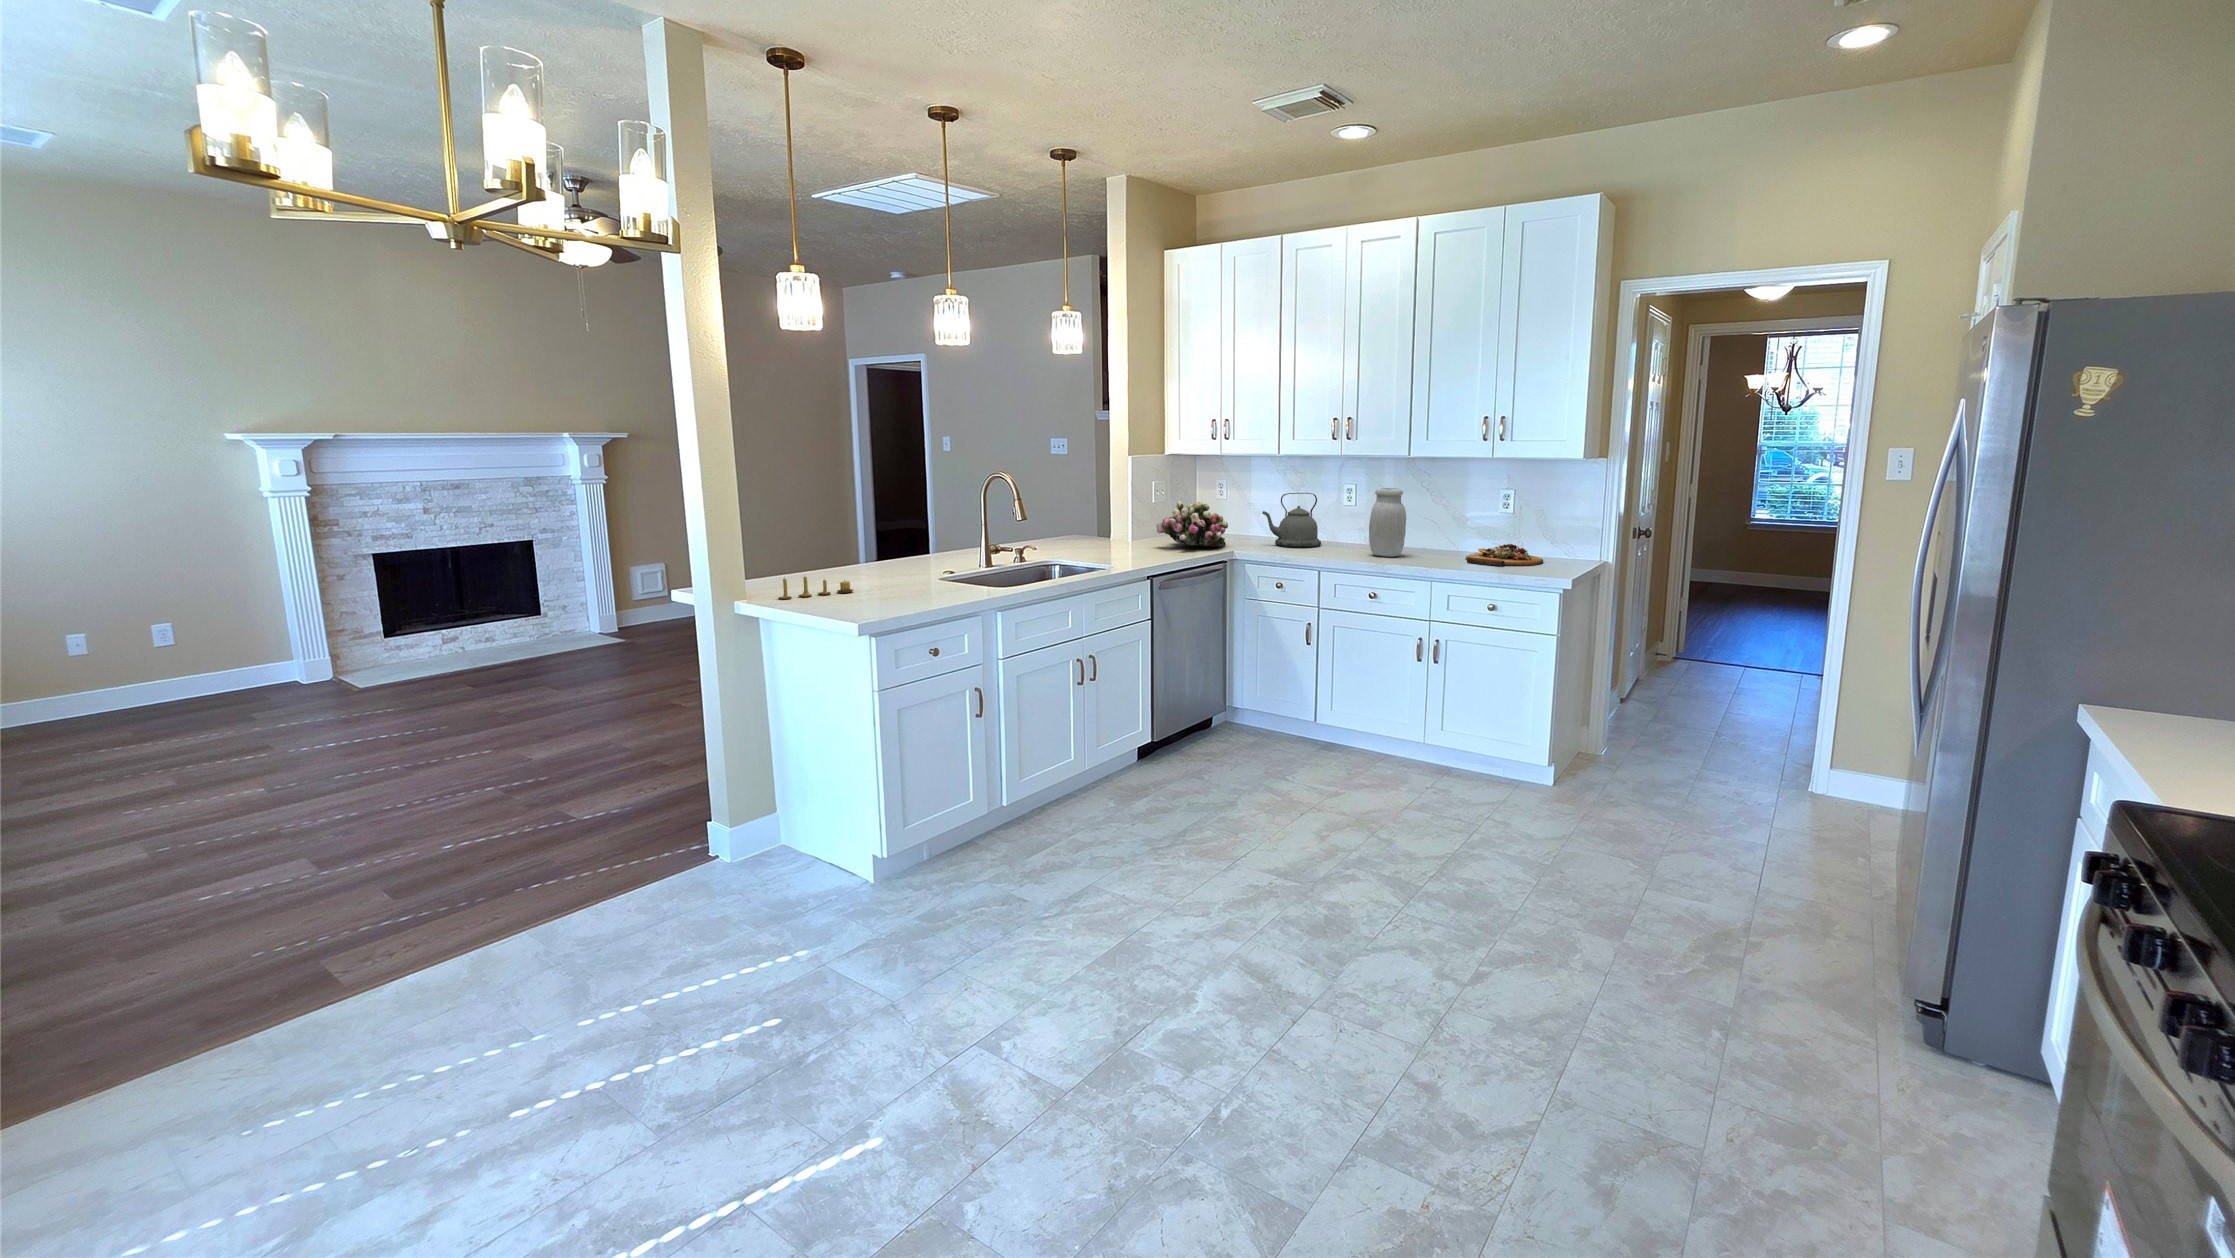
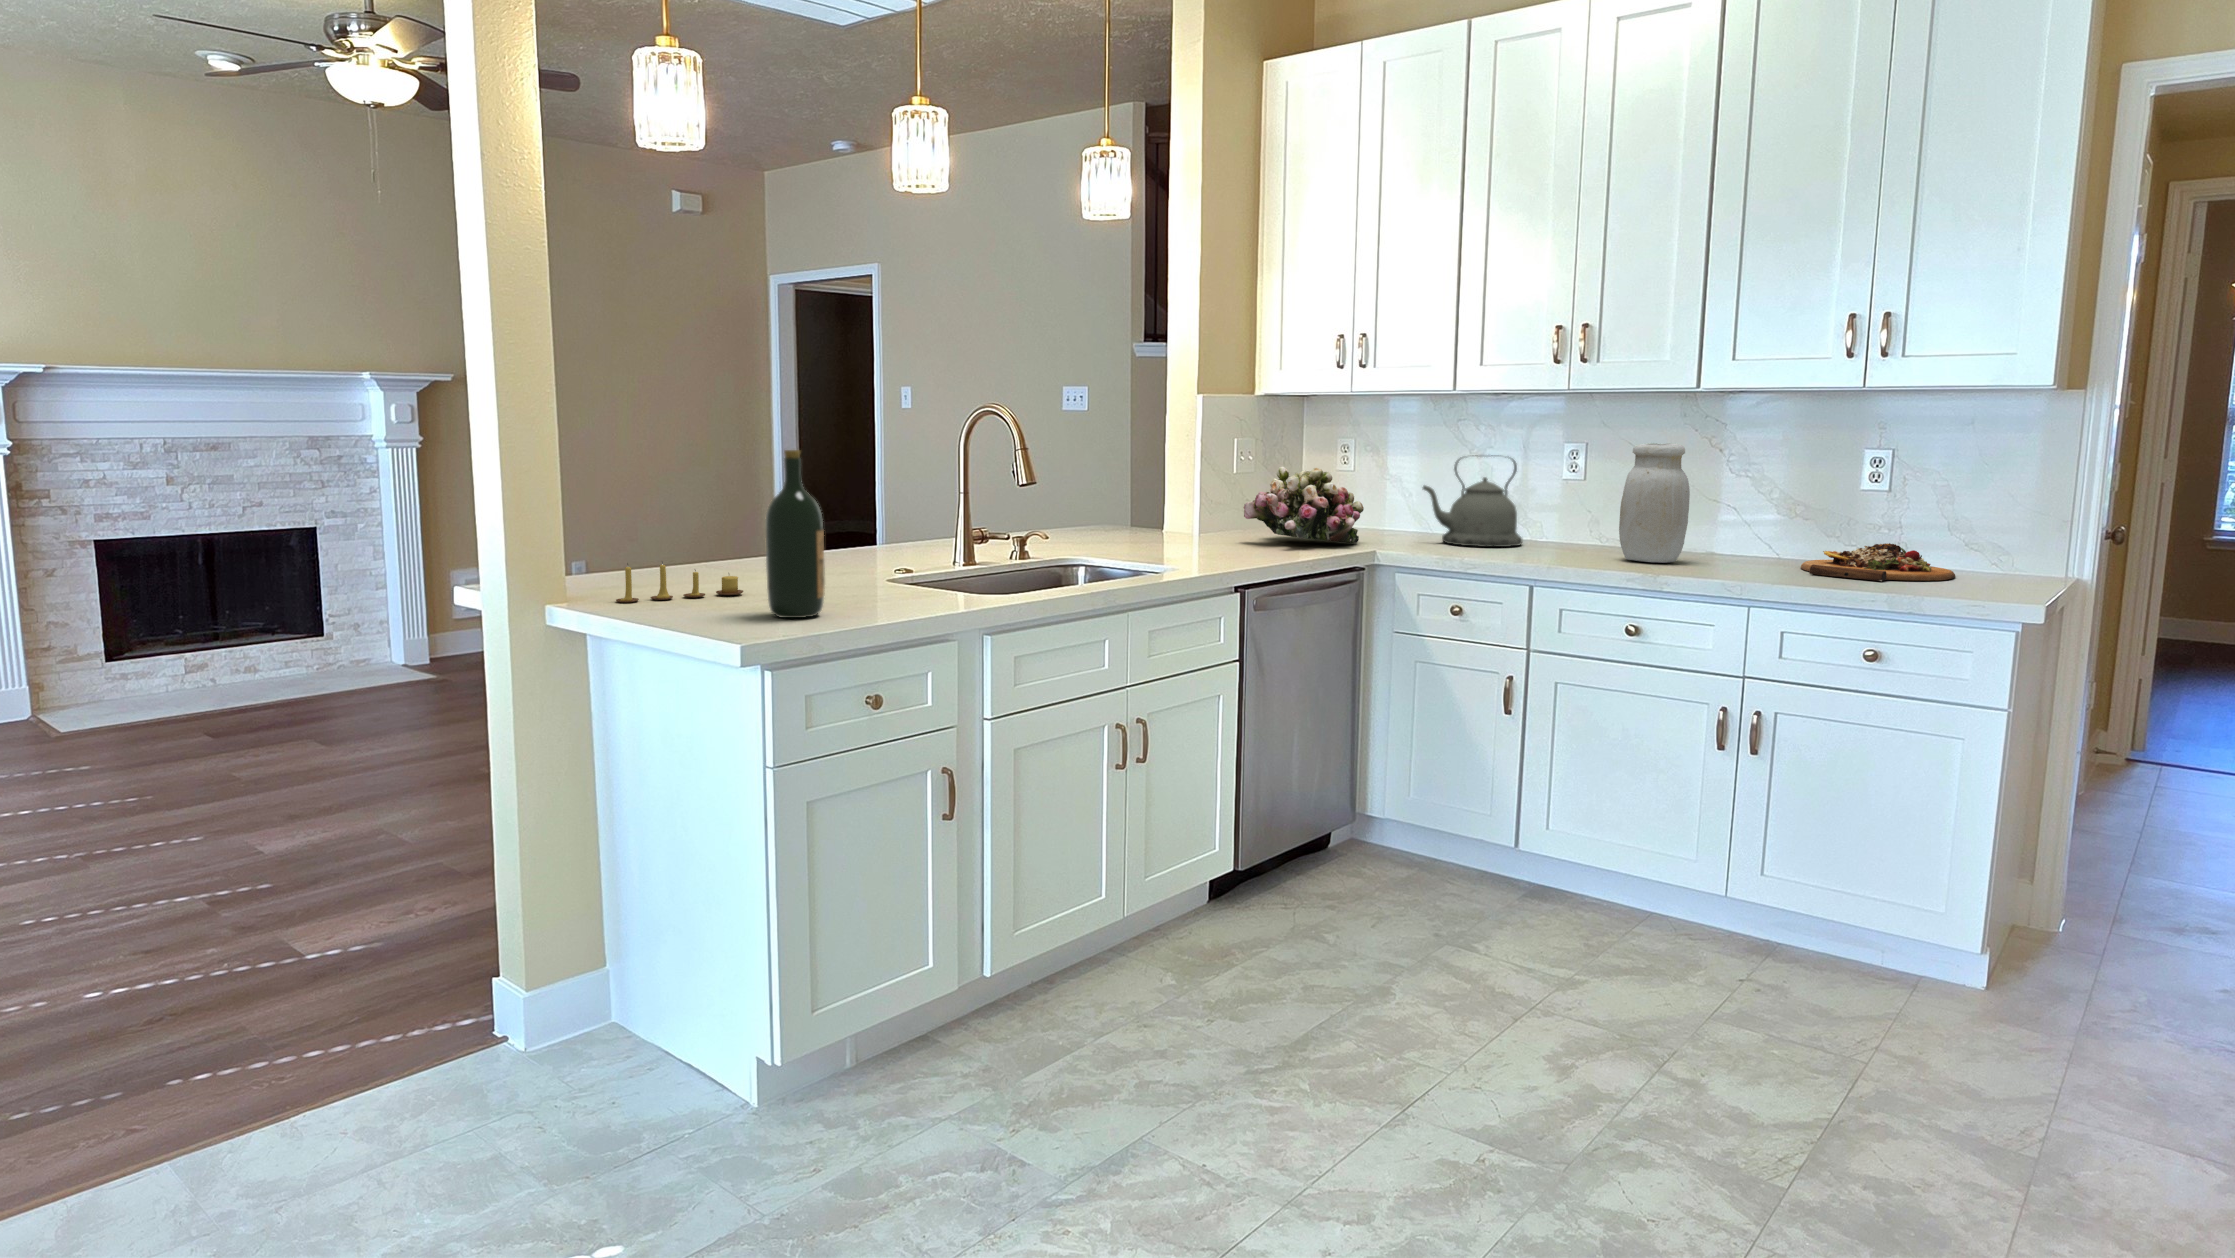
wine bottle: none [867,511,903,607] -> present [765,450,825,618]

